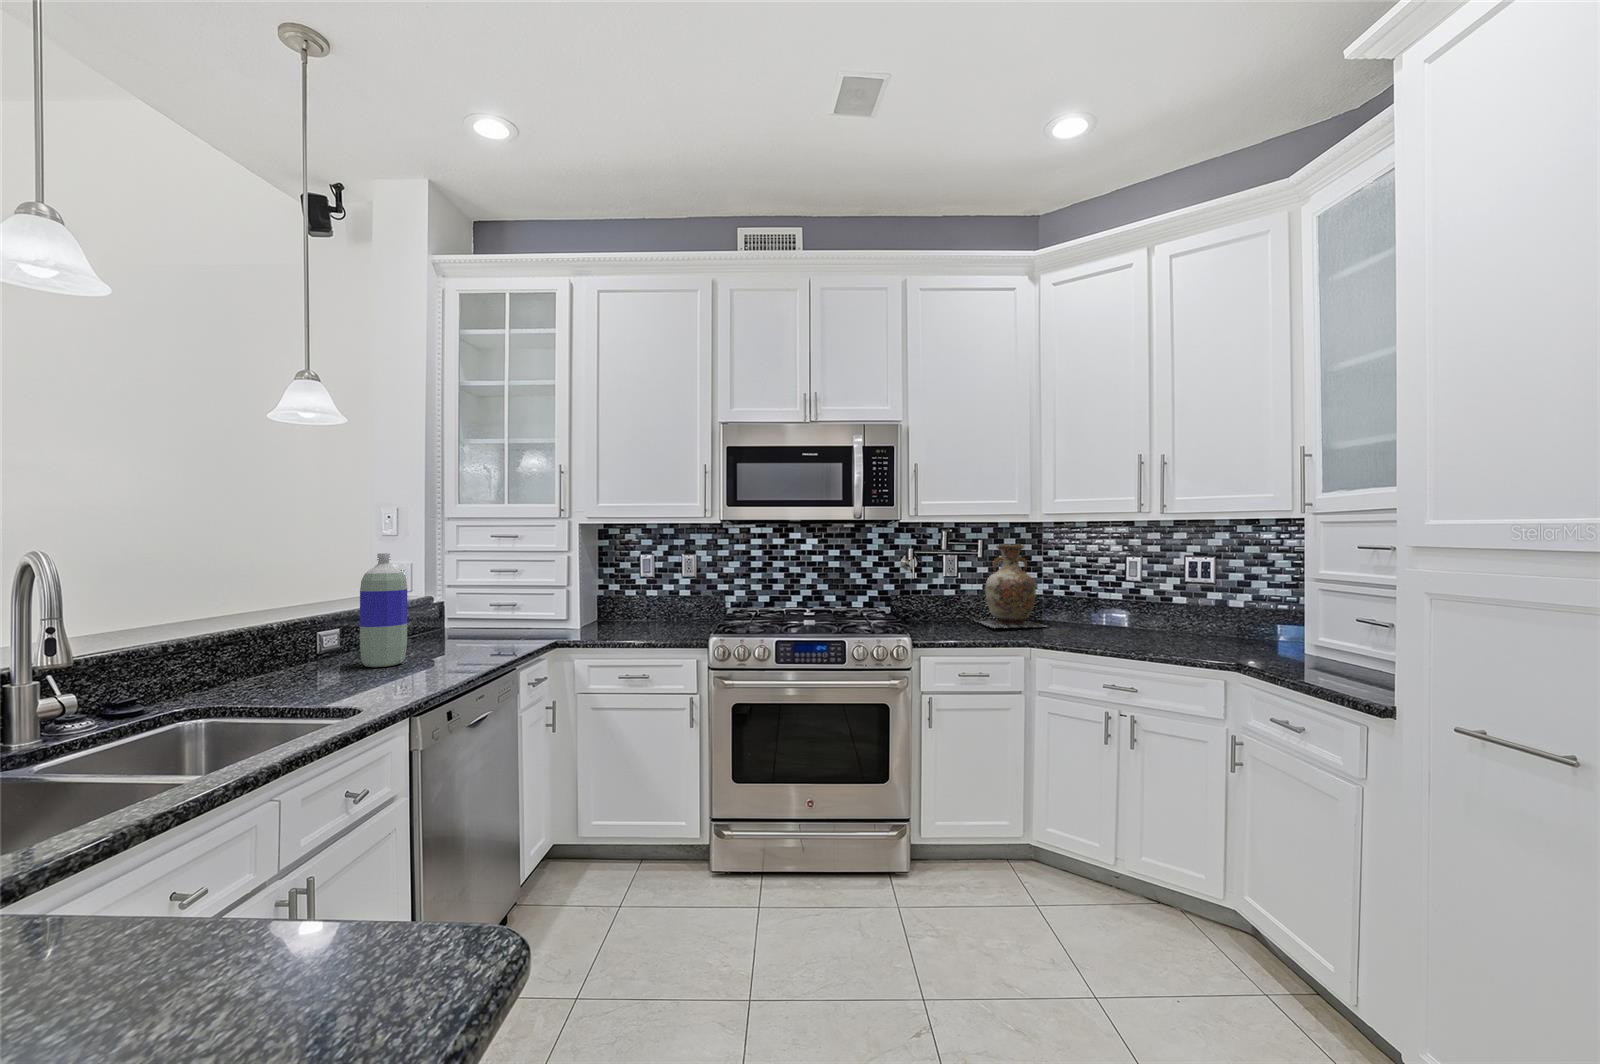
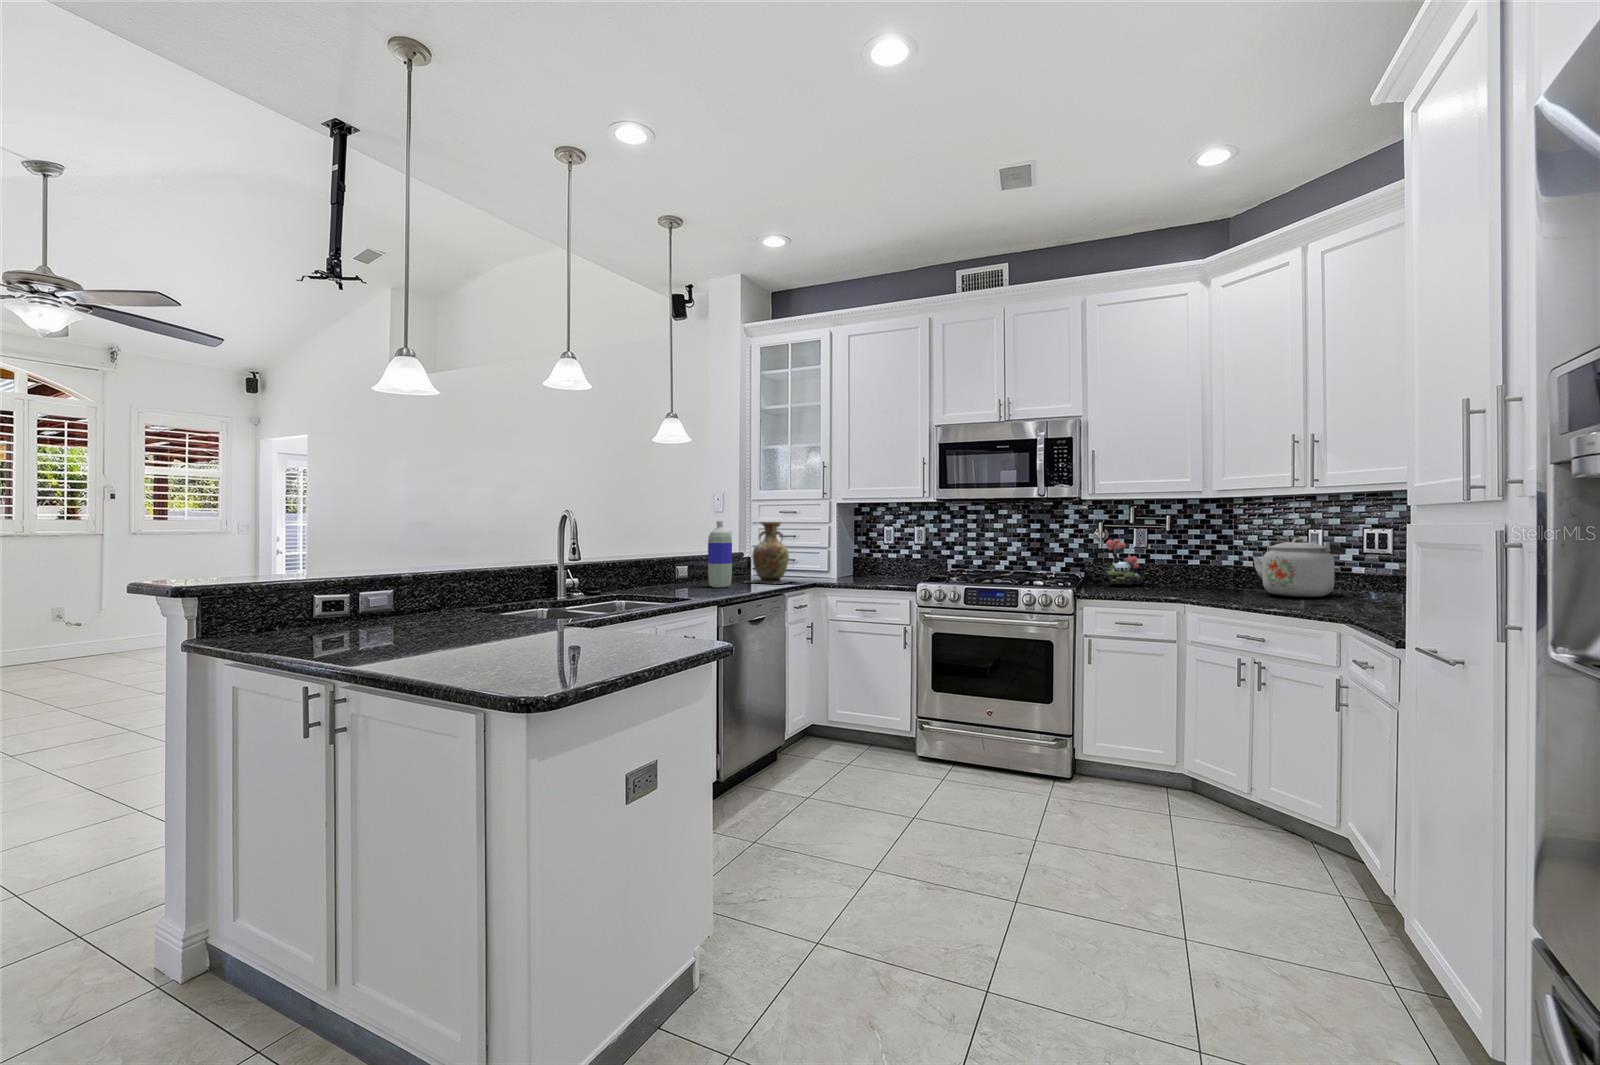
vase: present [979,545,1046,628] -> present [745,522,792,583]
plant: none [914,568,957,623] -> present [1106,539,1141,585]
kettle: none [1091,568,1183,635] -> present [1253,538,1345,597]

